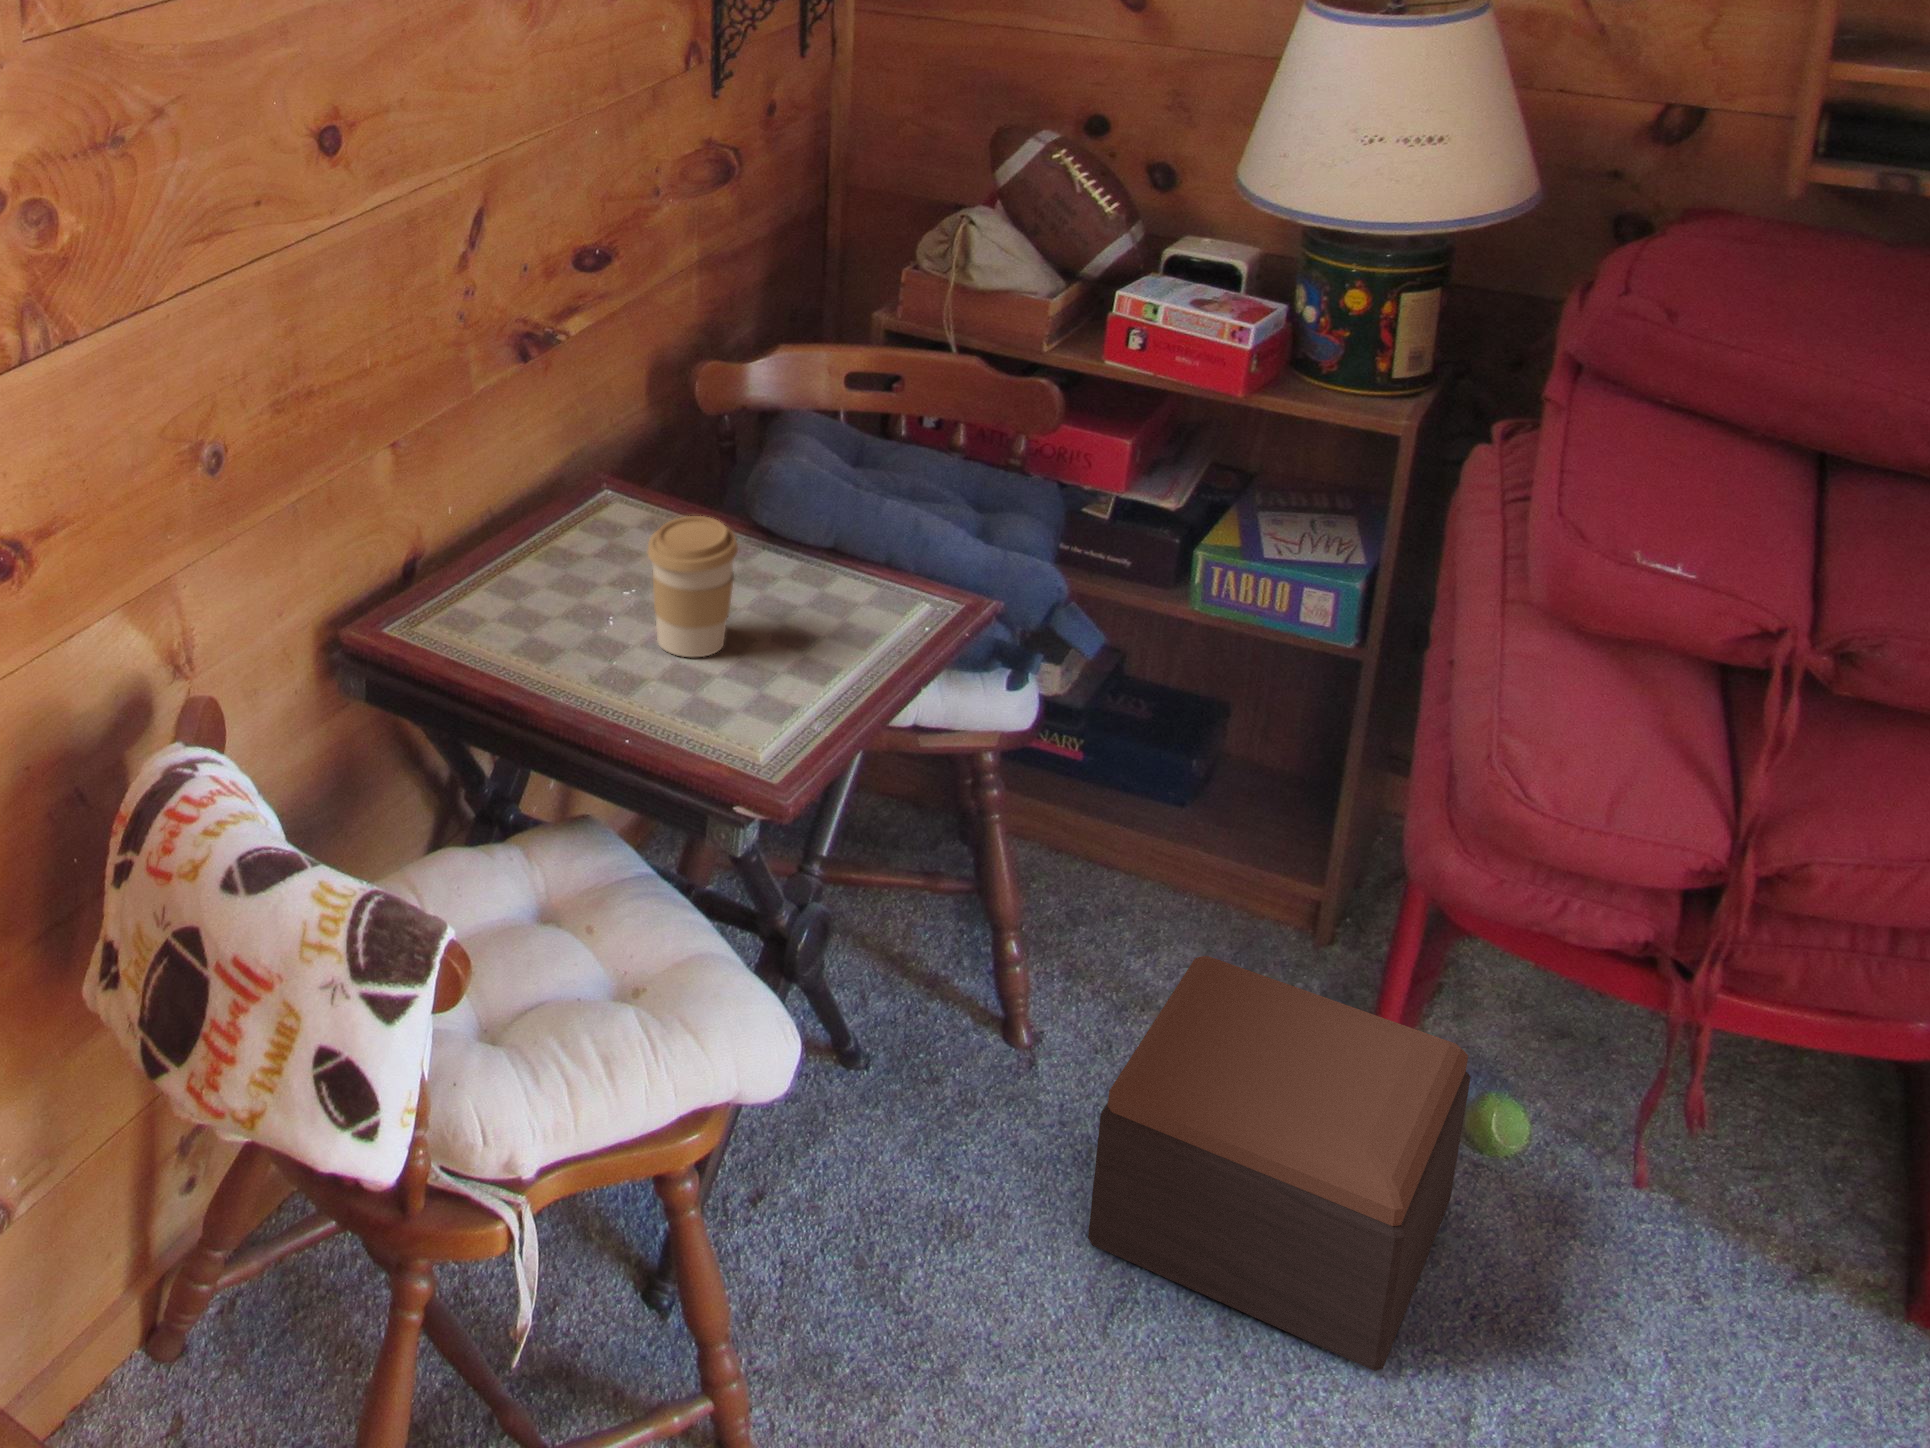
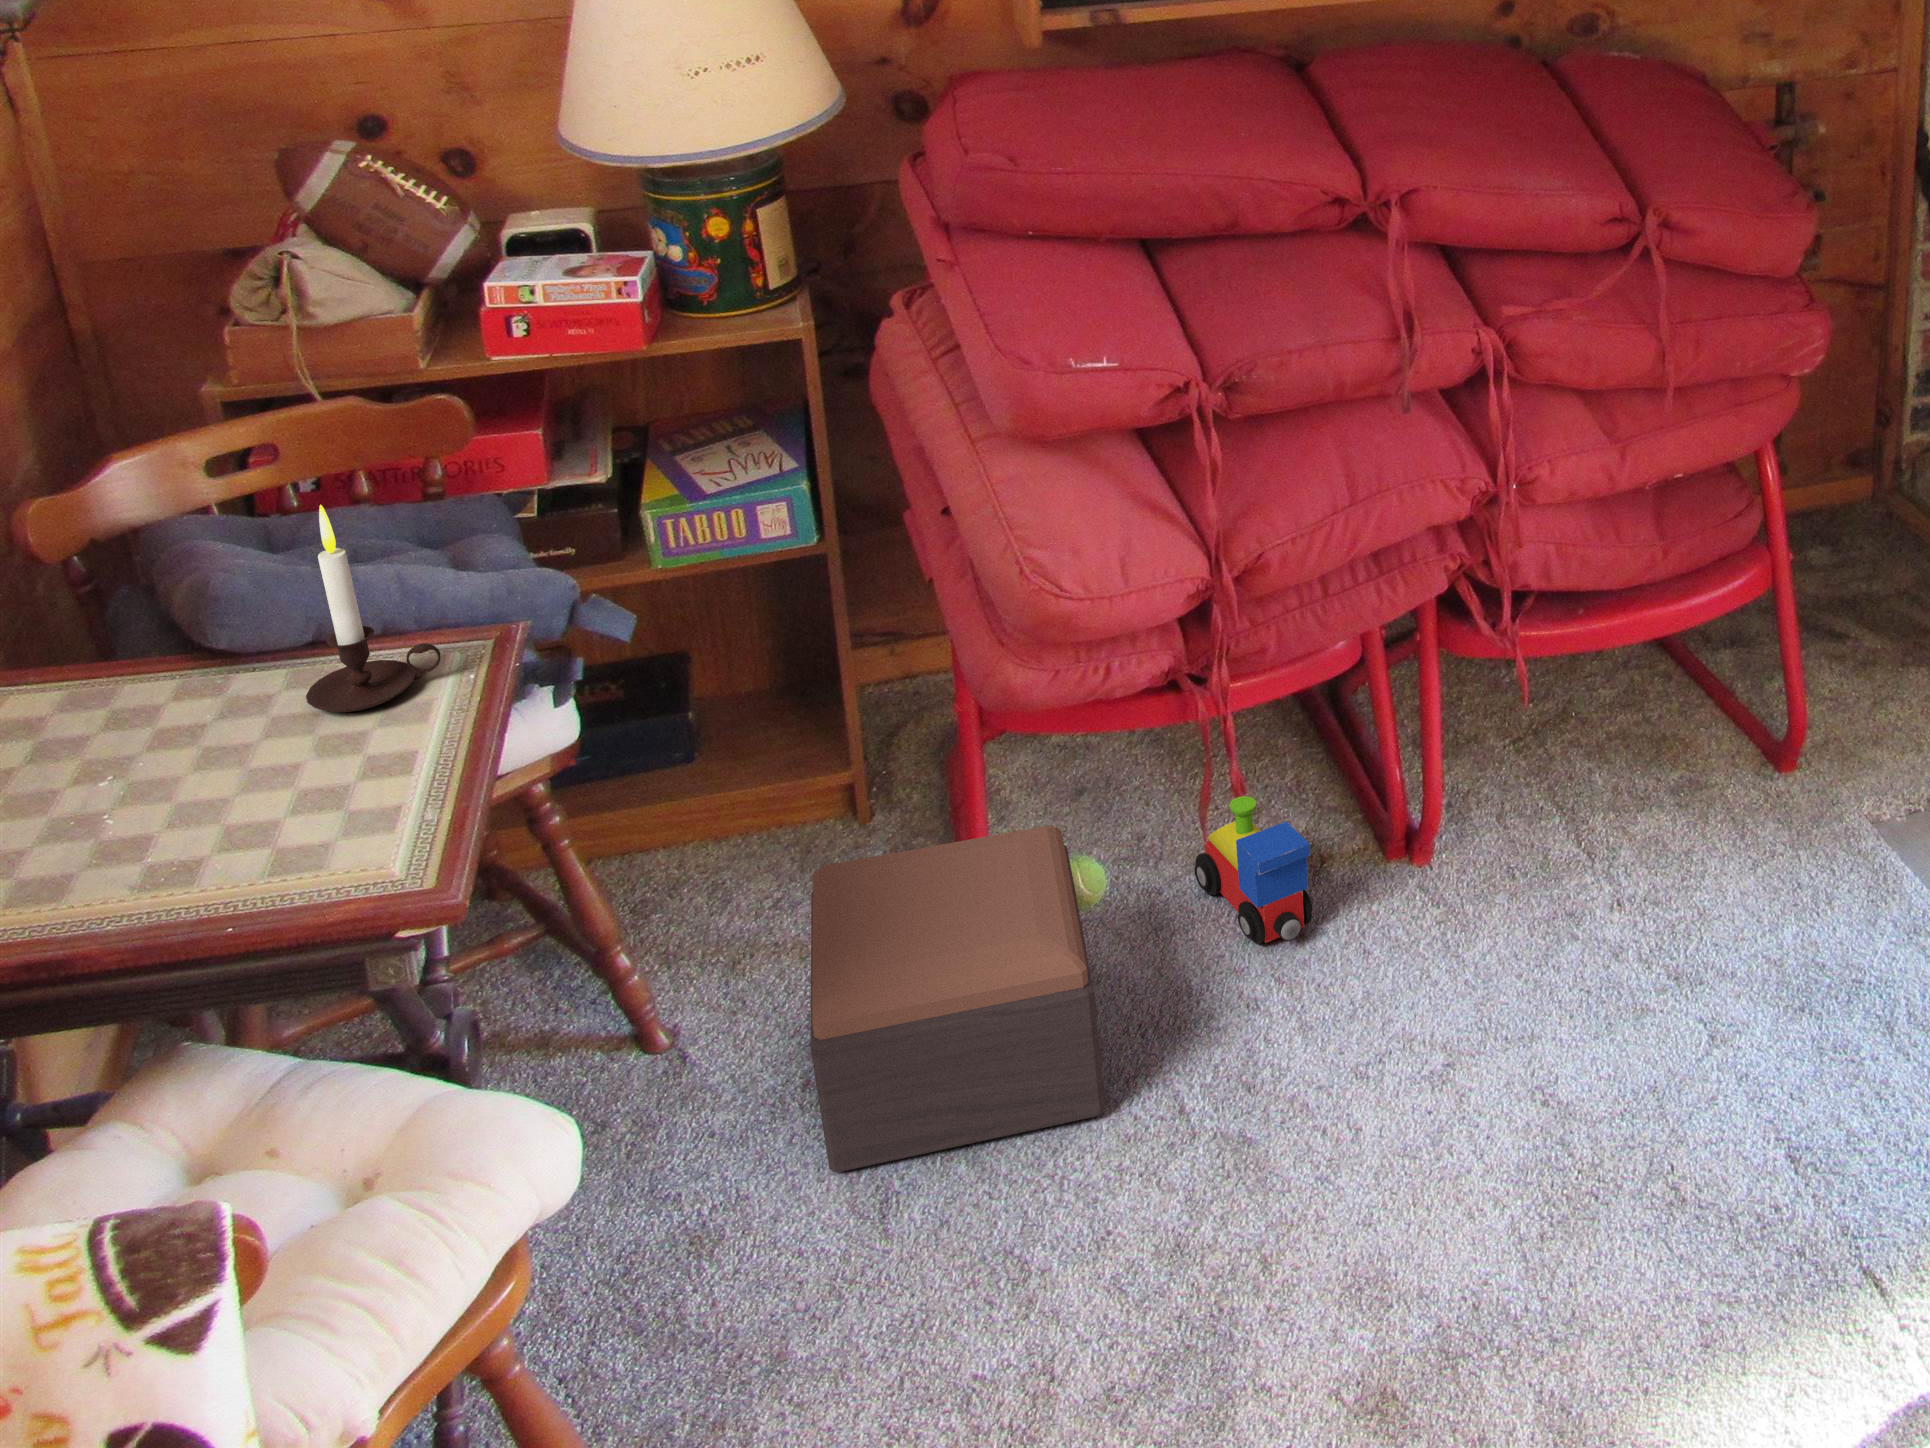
candle: none [787,434,895,618] -> present [306,505,440,712]
coffee cup: present [648,516,738,657] -> none [136,649,272,821]
toy train: none [1637,1138,1780,1339] -> present [1194,796,1312,944]

